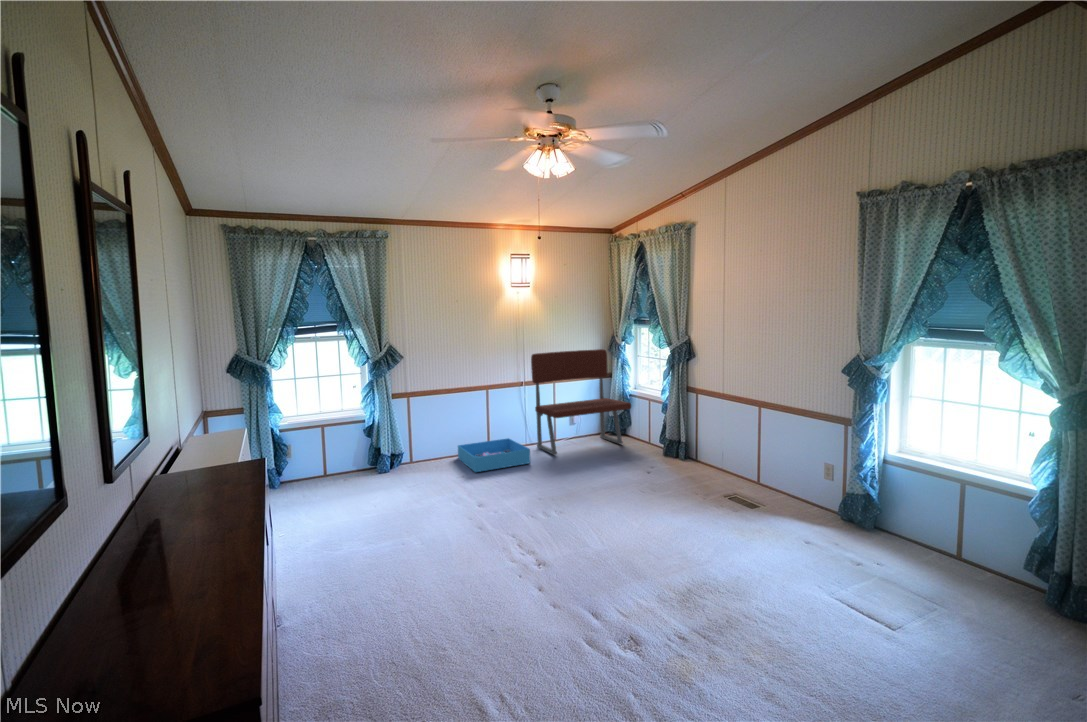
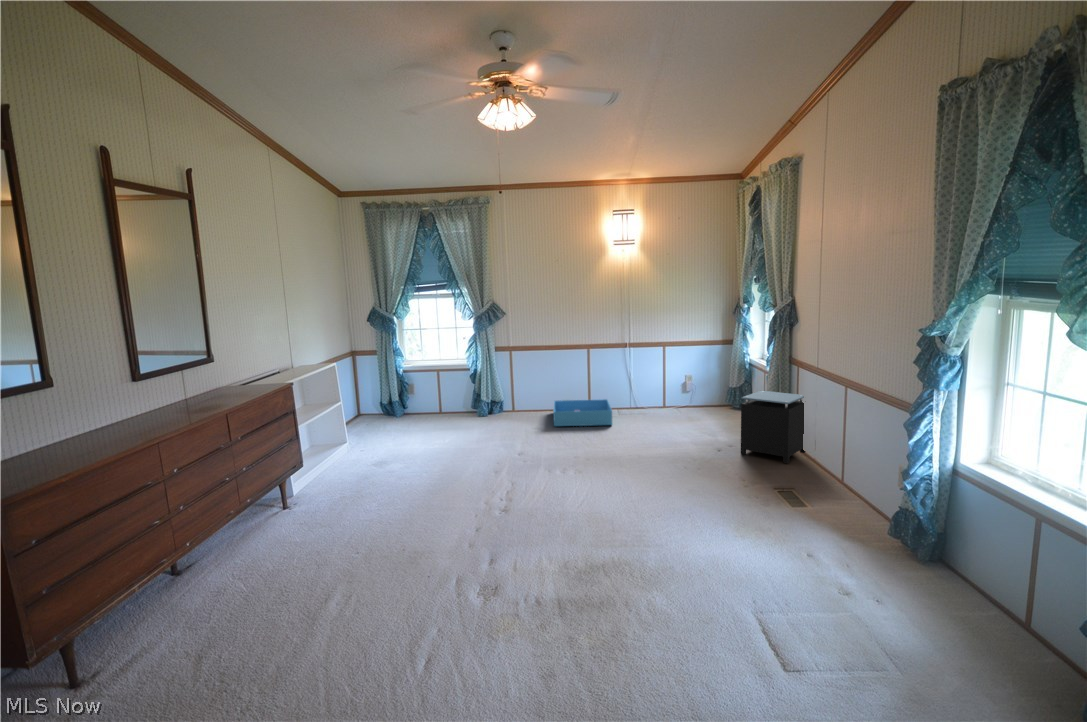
bench: present [531,349,631,455] -> none [633,312,738,421]
nightstand: none [664,417,708,477] -> present [741,391,806,463]

